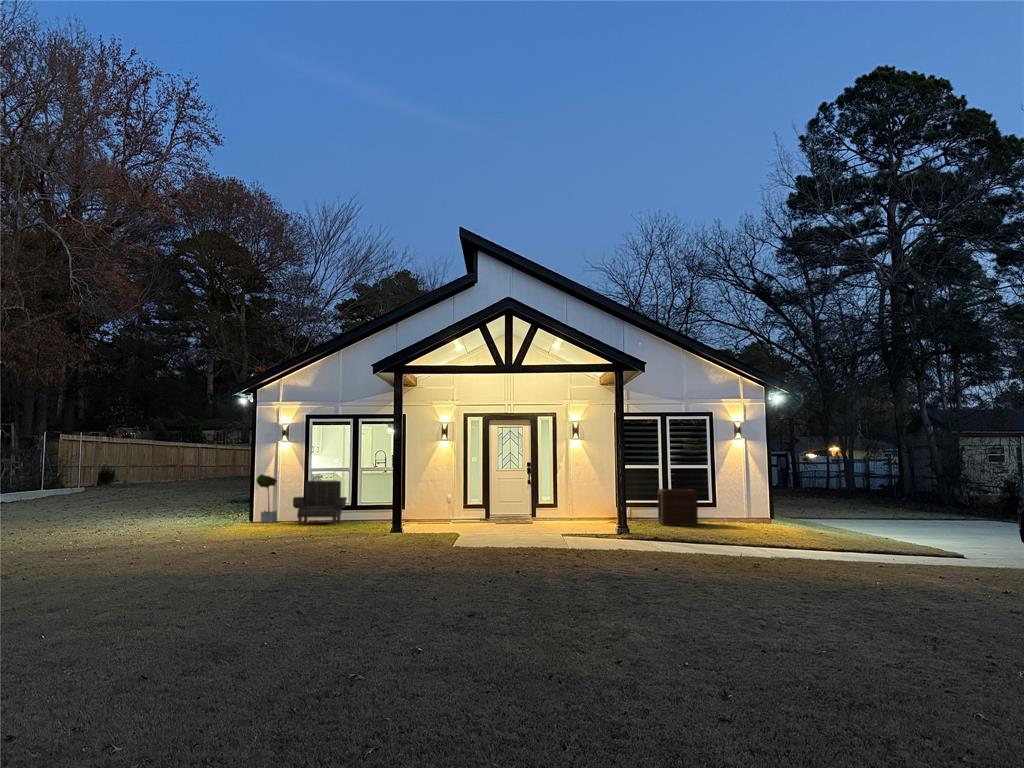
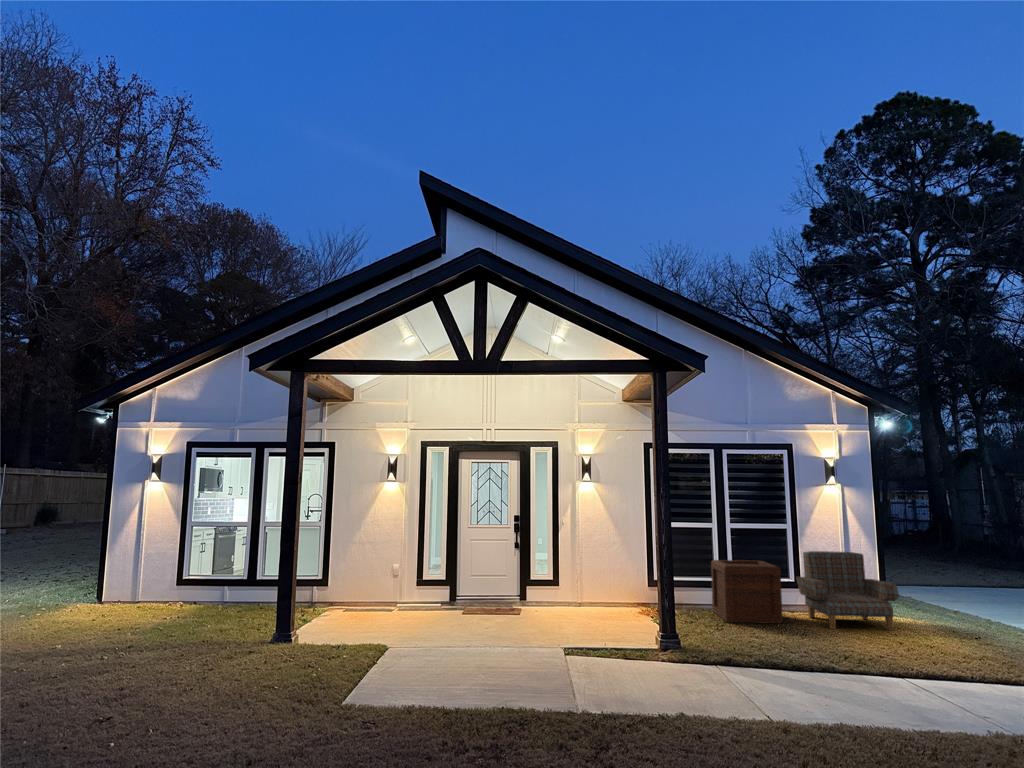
potted tree: present [257,474,277,523] -> none [101,530,133,606]
armchair: present [293,480,347,525] -> present [796,551,899,631]

